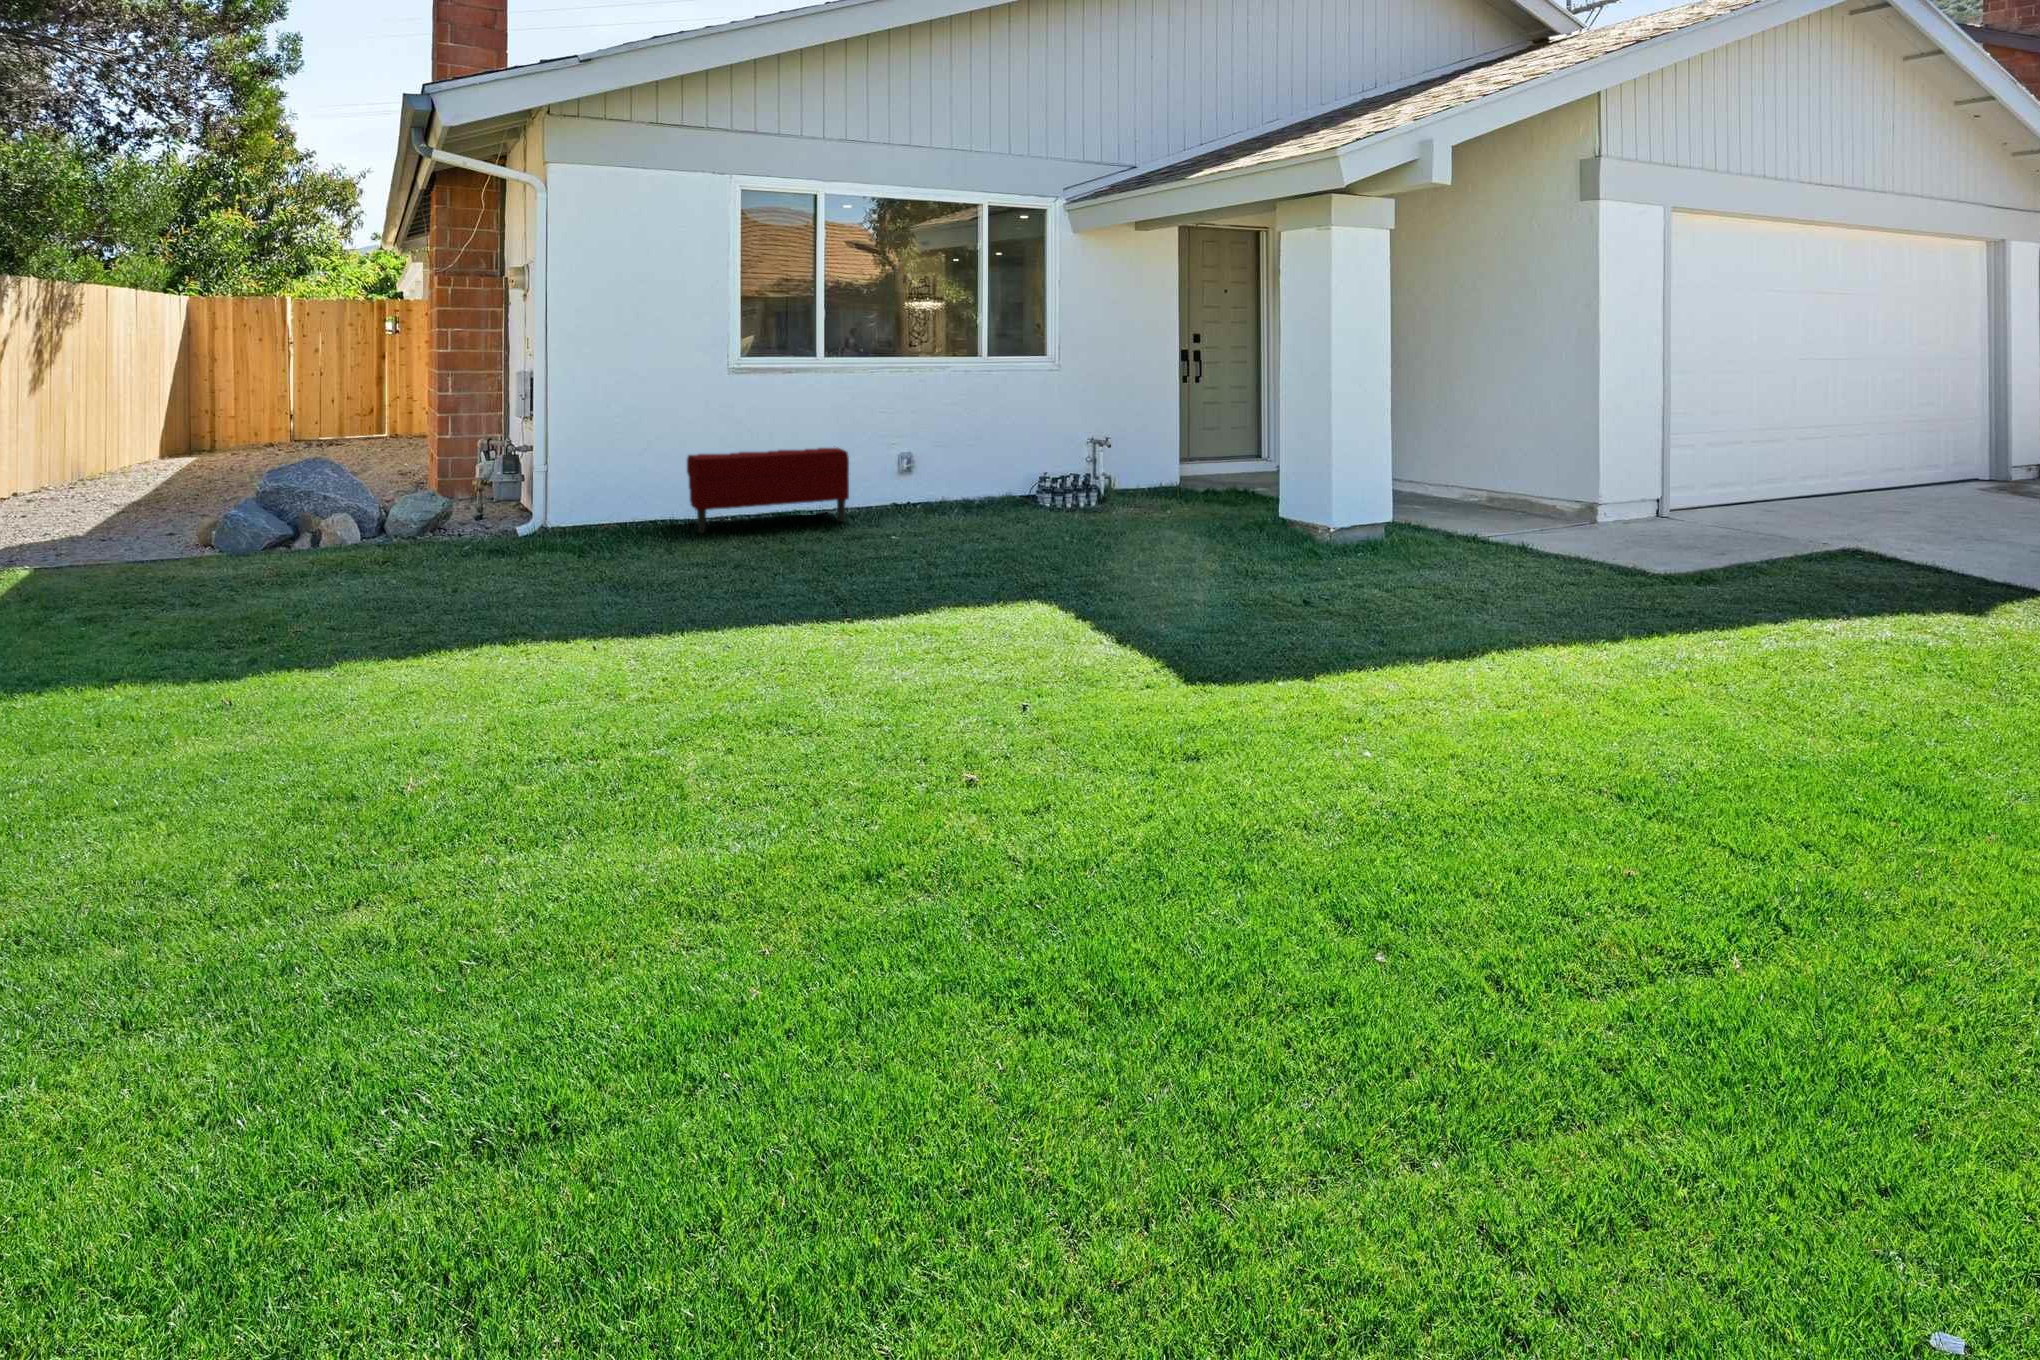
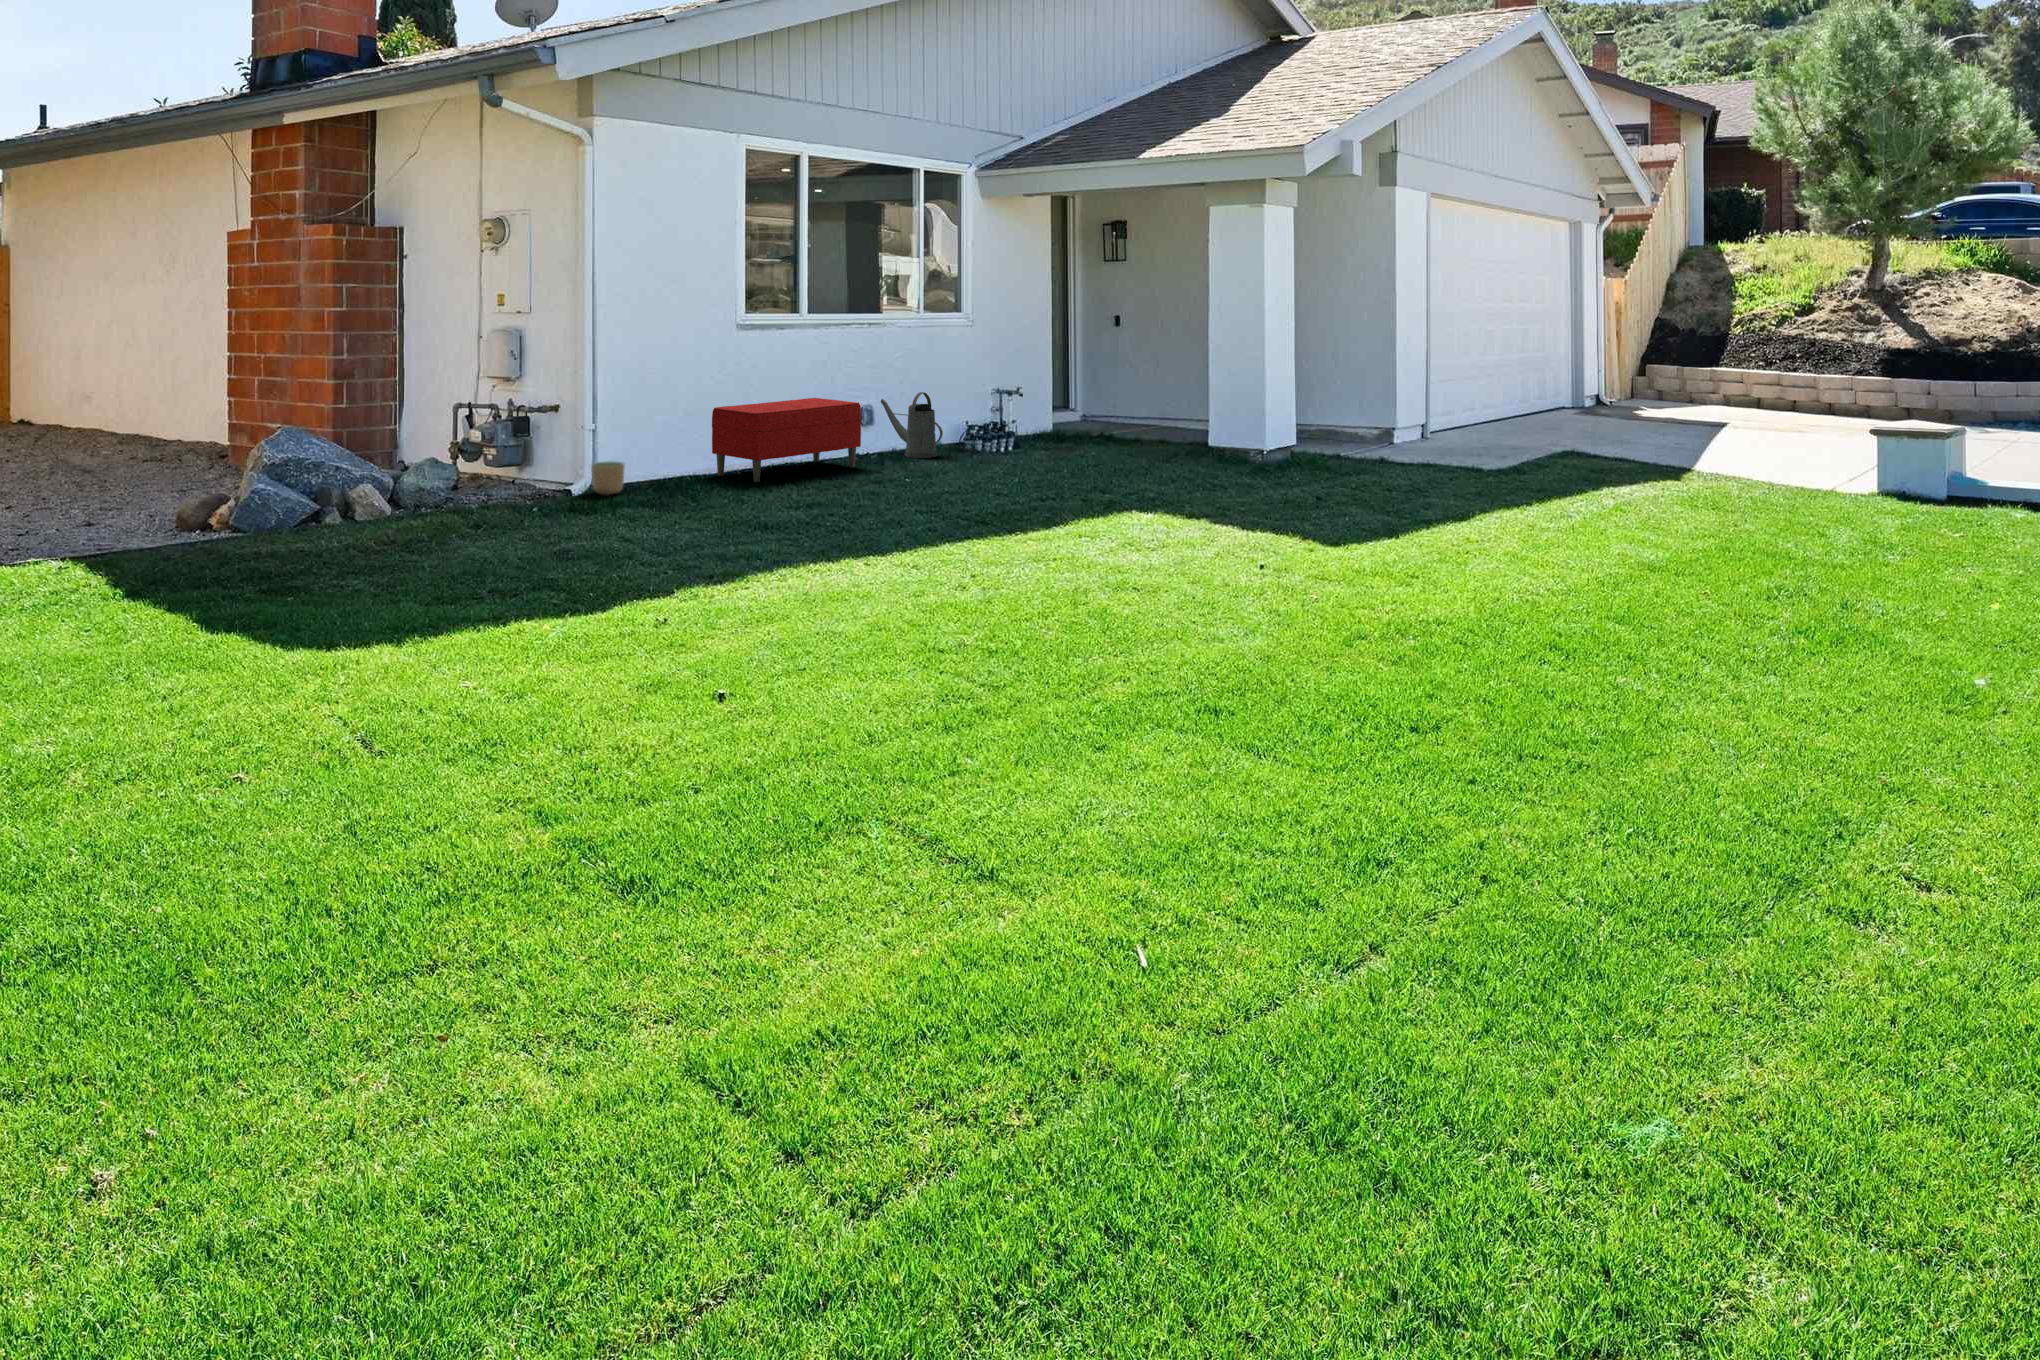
watering can: none [924,441,967,515] -> present [881,392,943,458]
planter: none [513,504,549,539] -> present [591,461,625,495]

